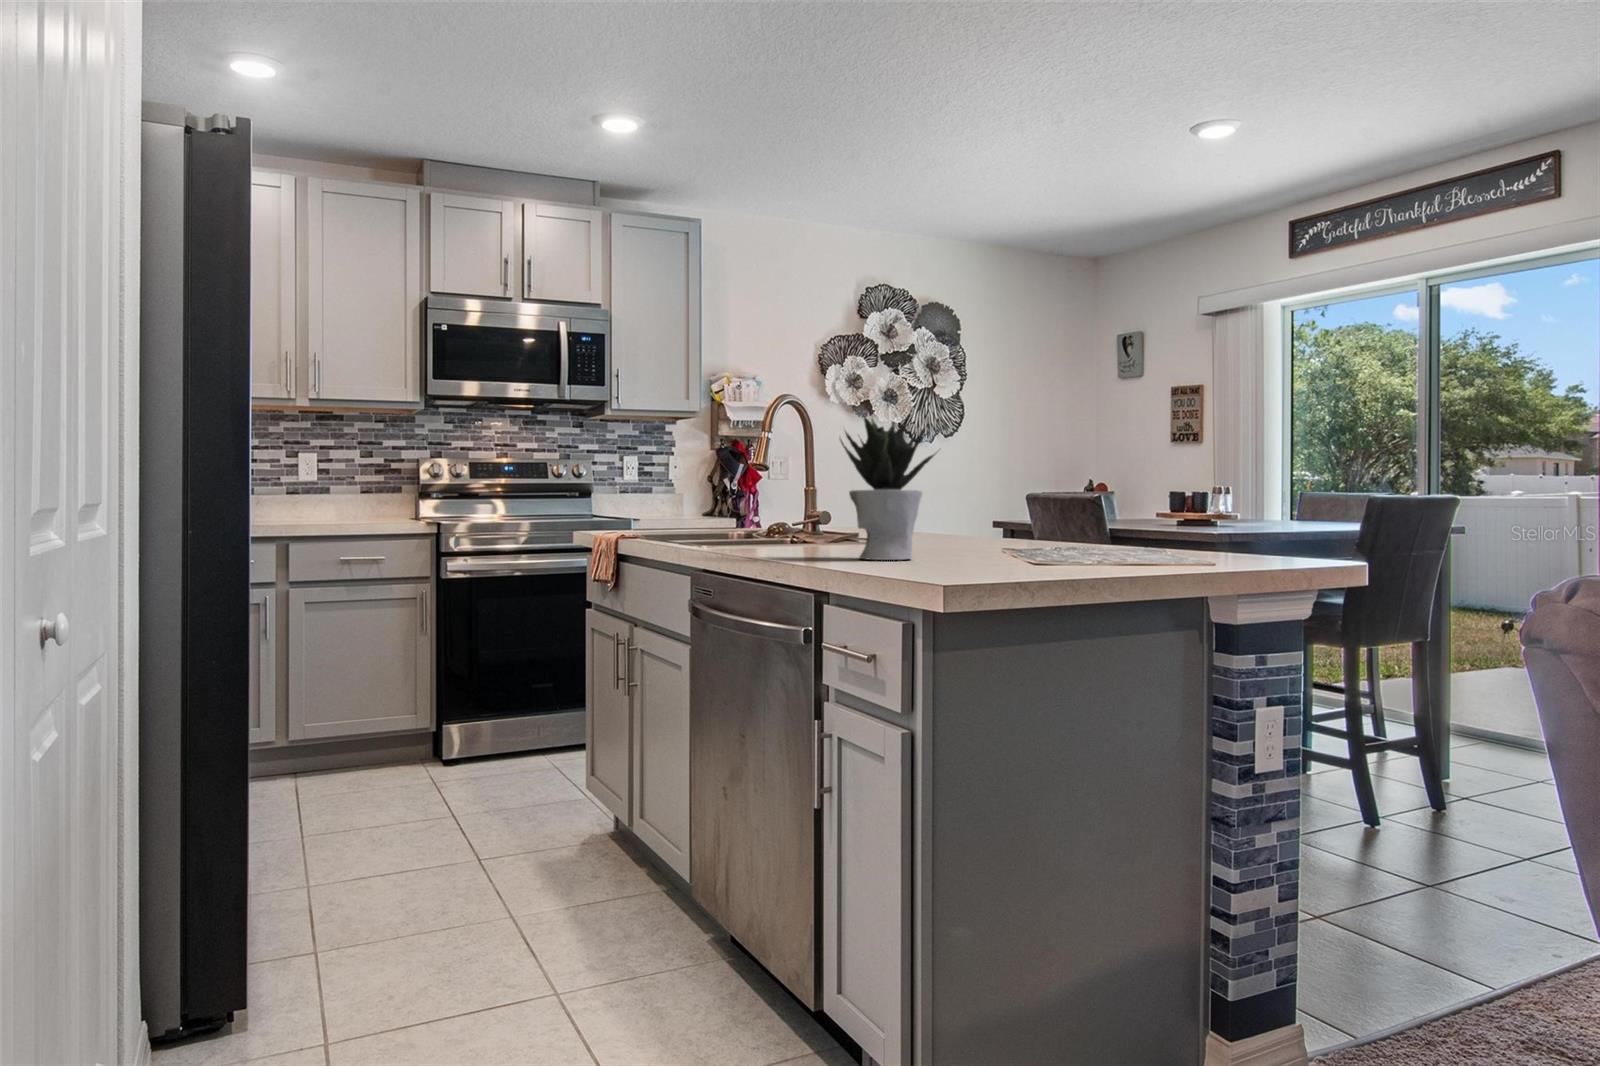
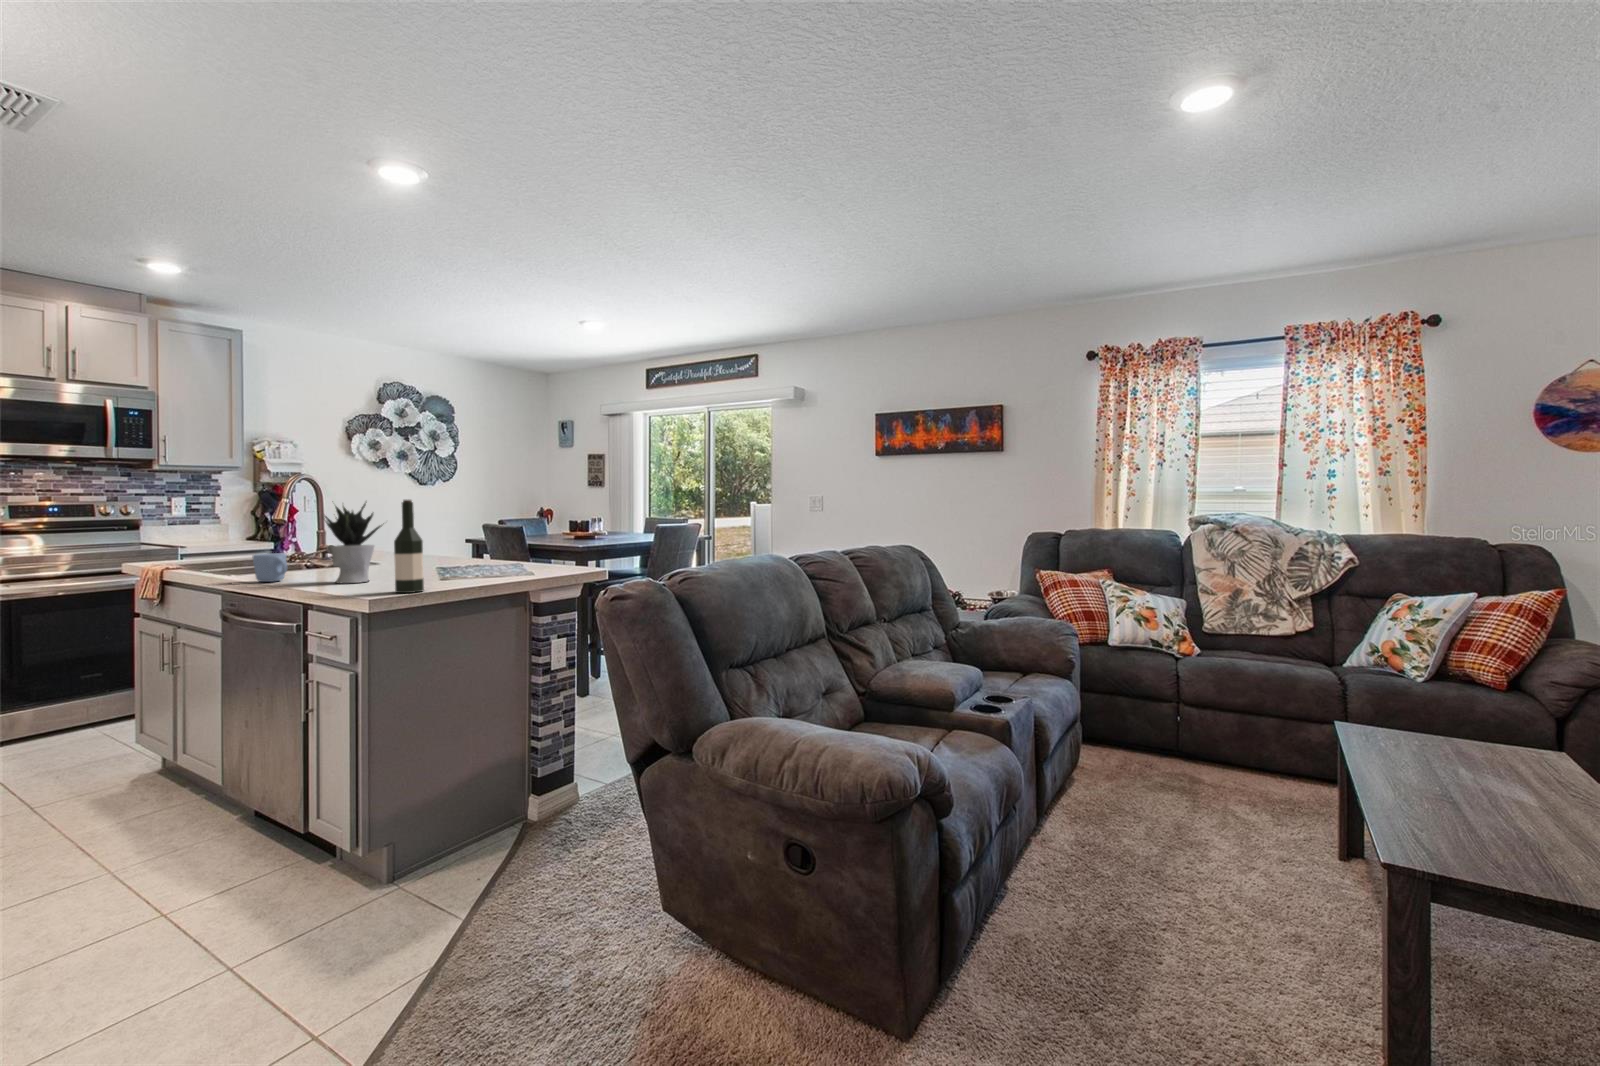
wine bottle: none [985,383,1036,576] -> present [394,500,424,593]
mug: none [737,507,786,554] -> present [253,553,287,582]

